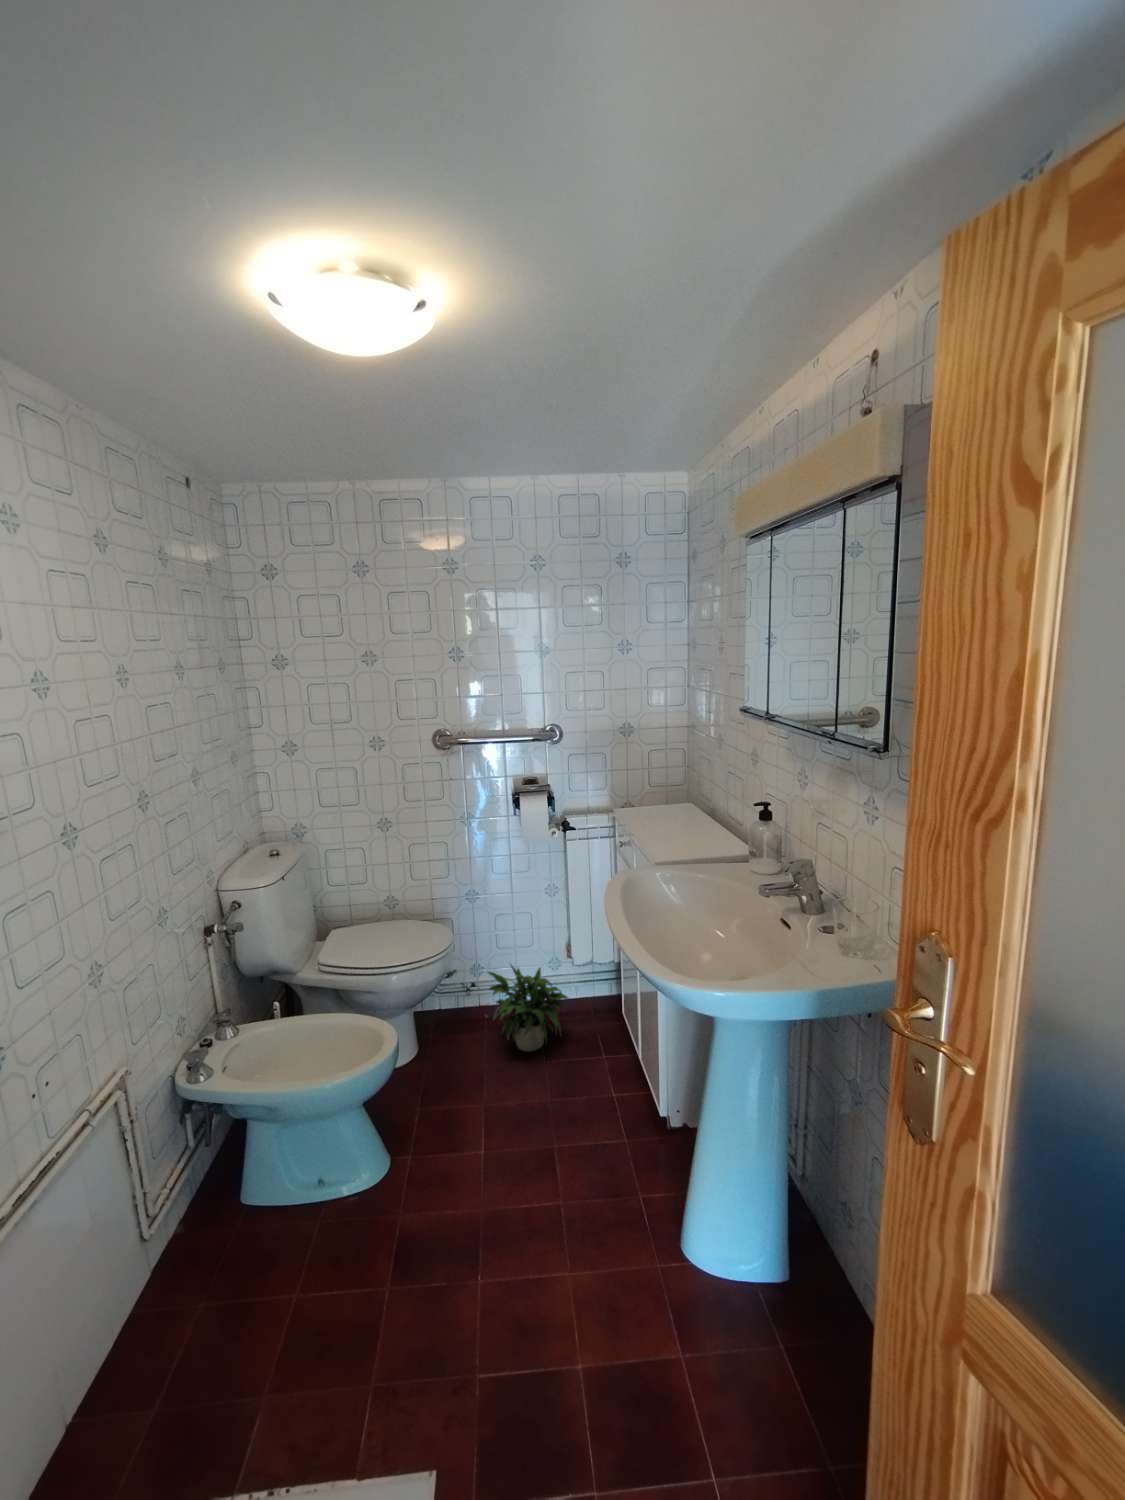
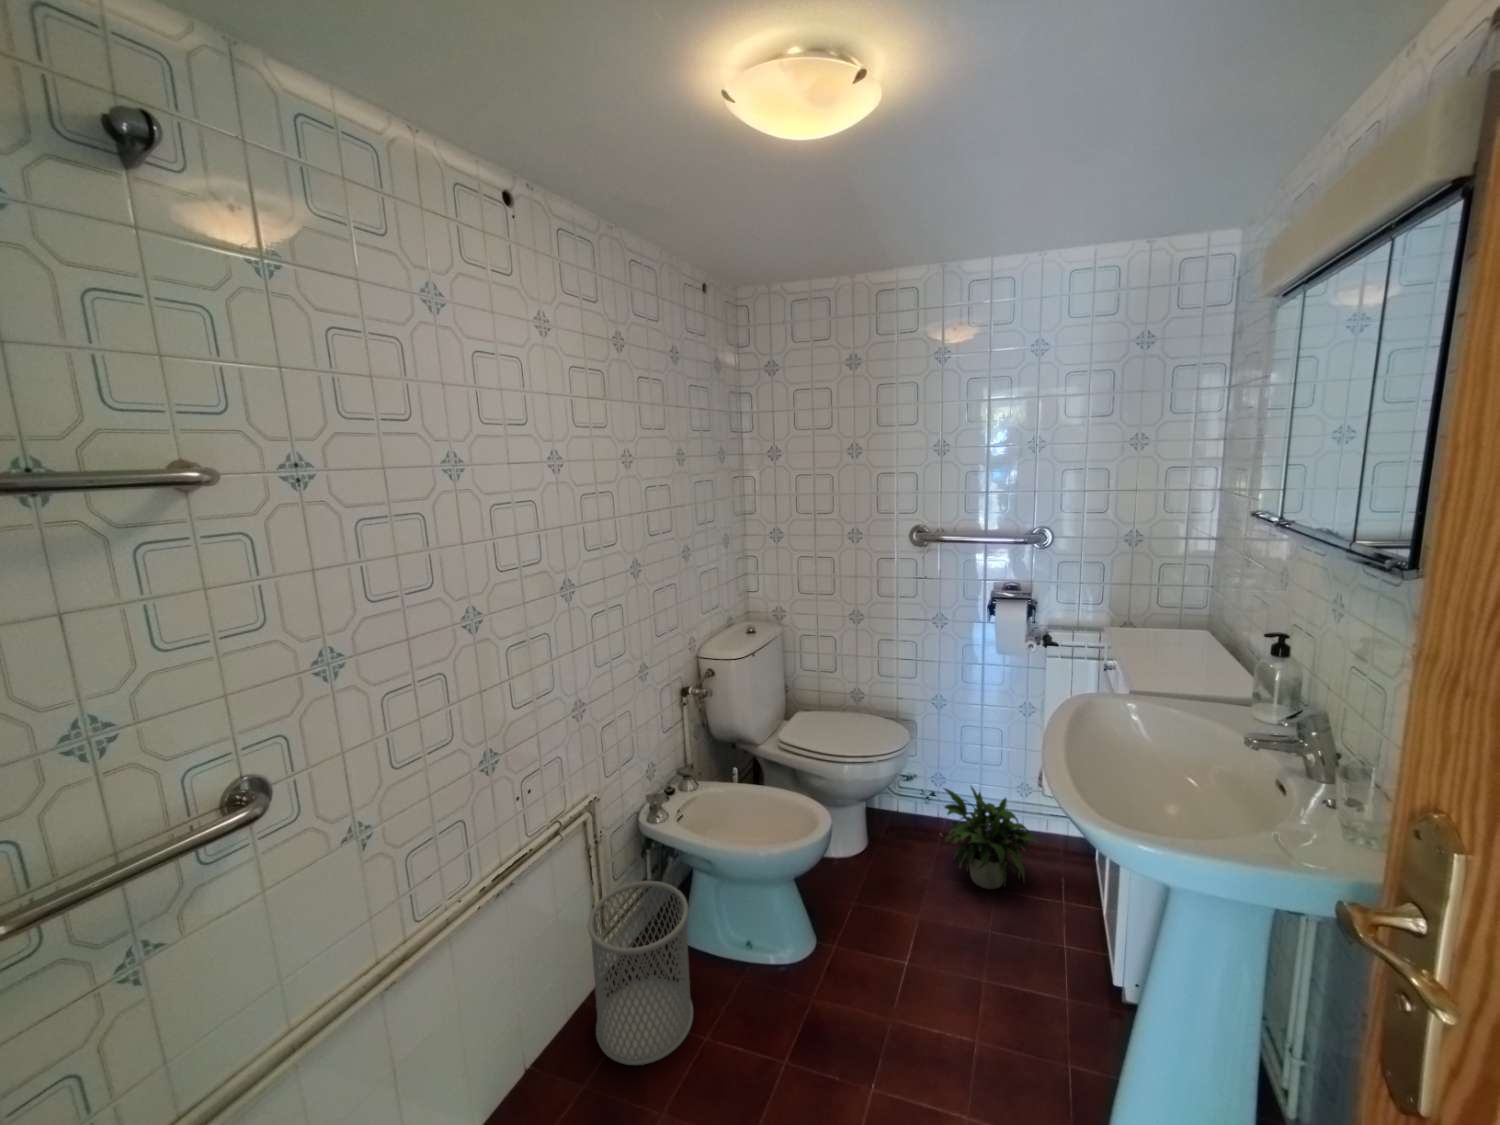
wastebasket: none [136,1141,271,1343] -> present [588,881,693,1065]

